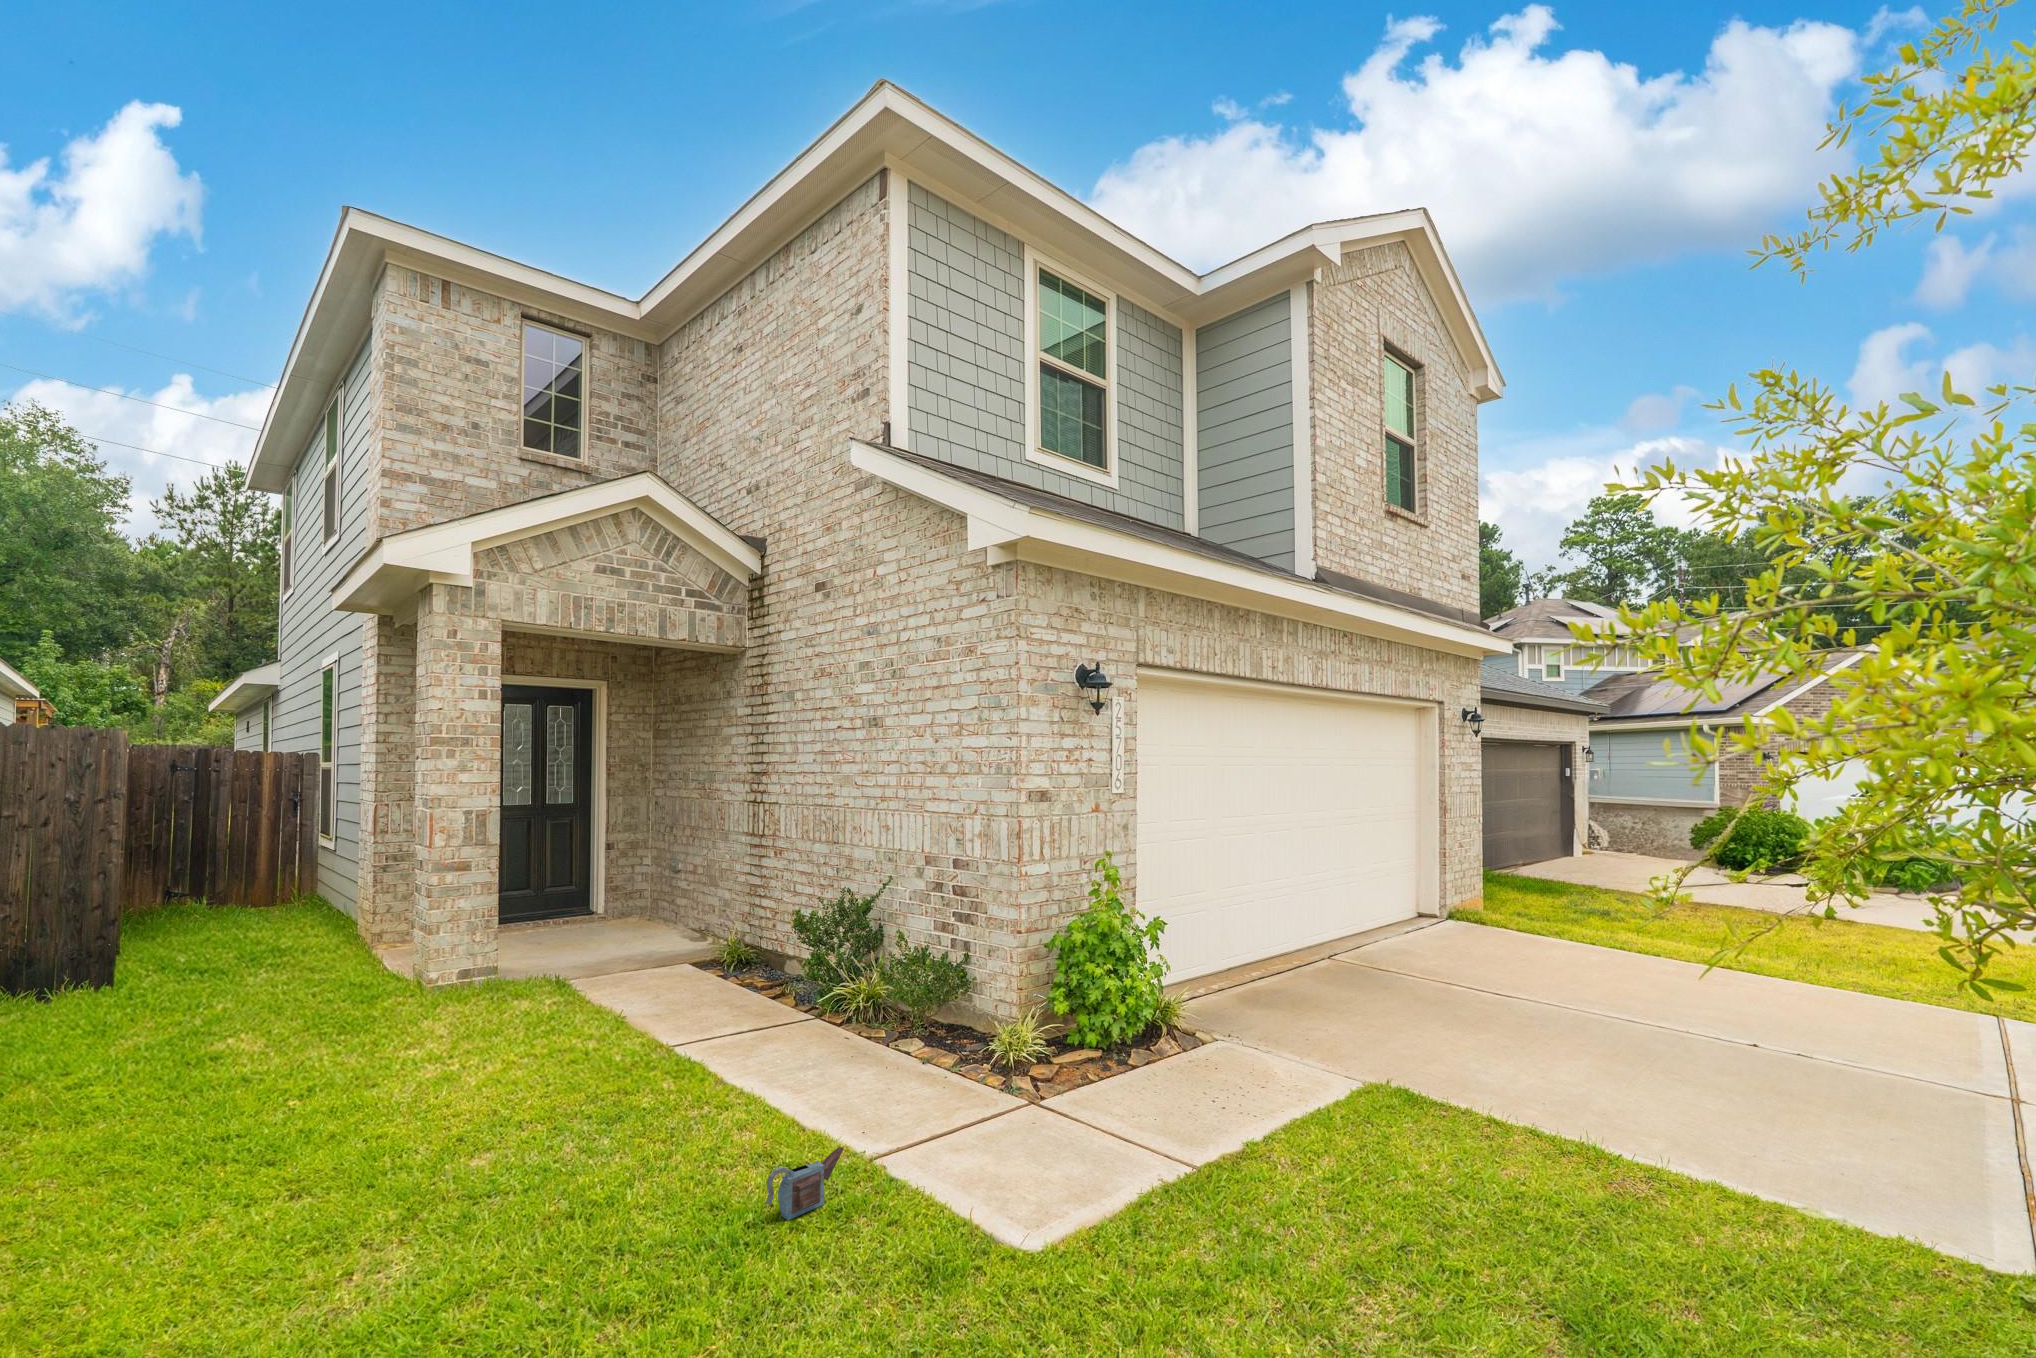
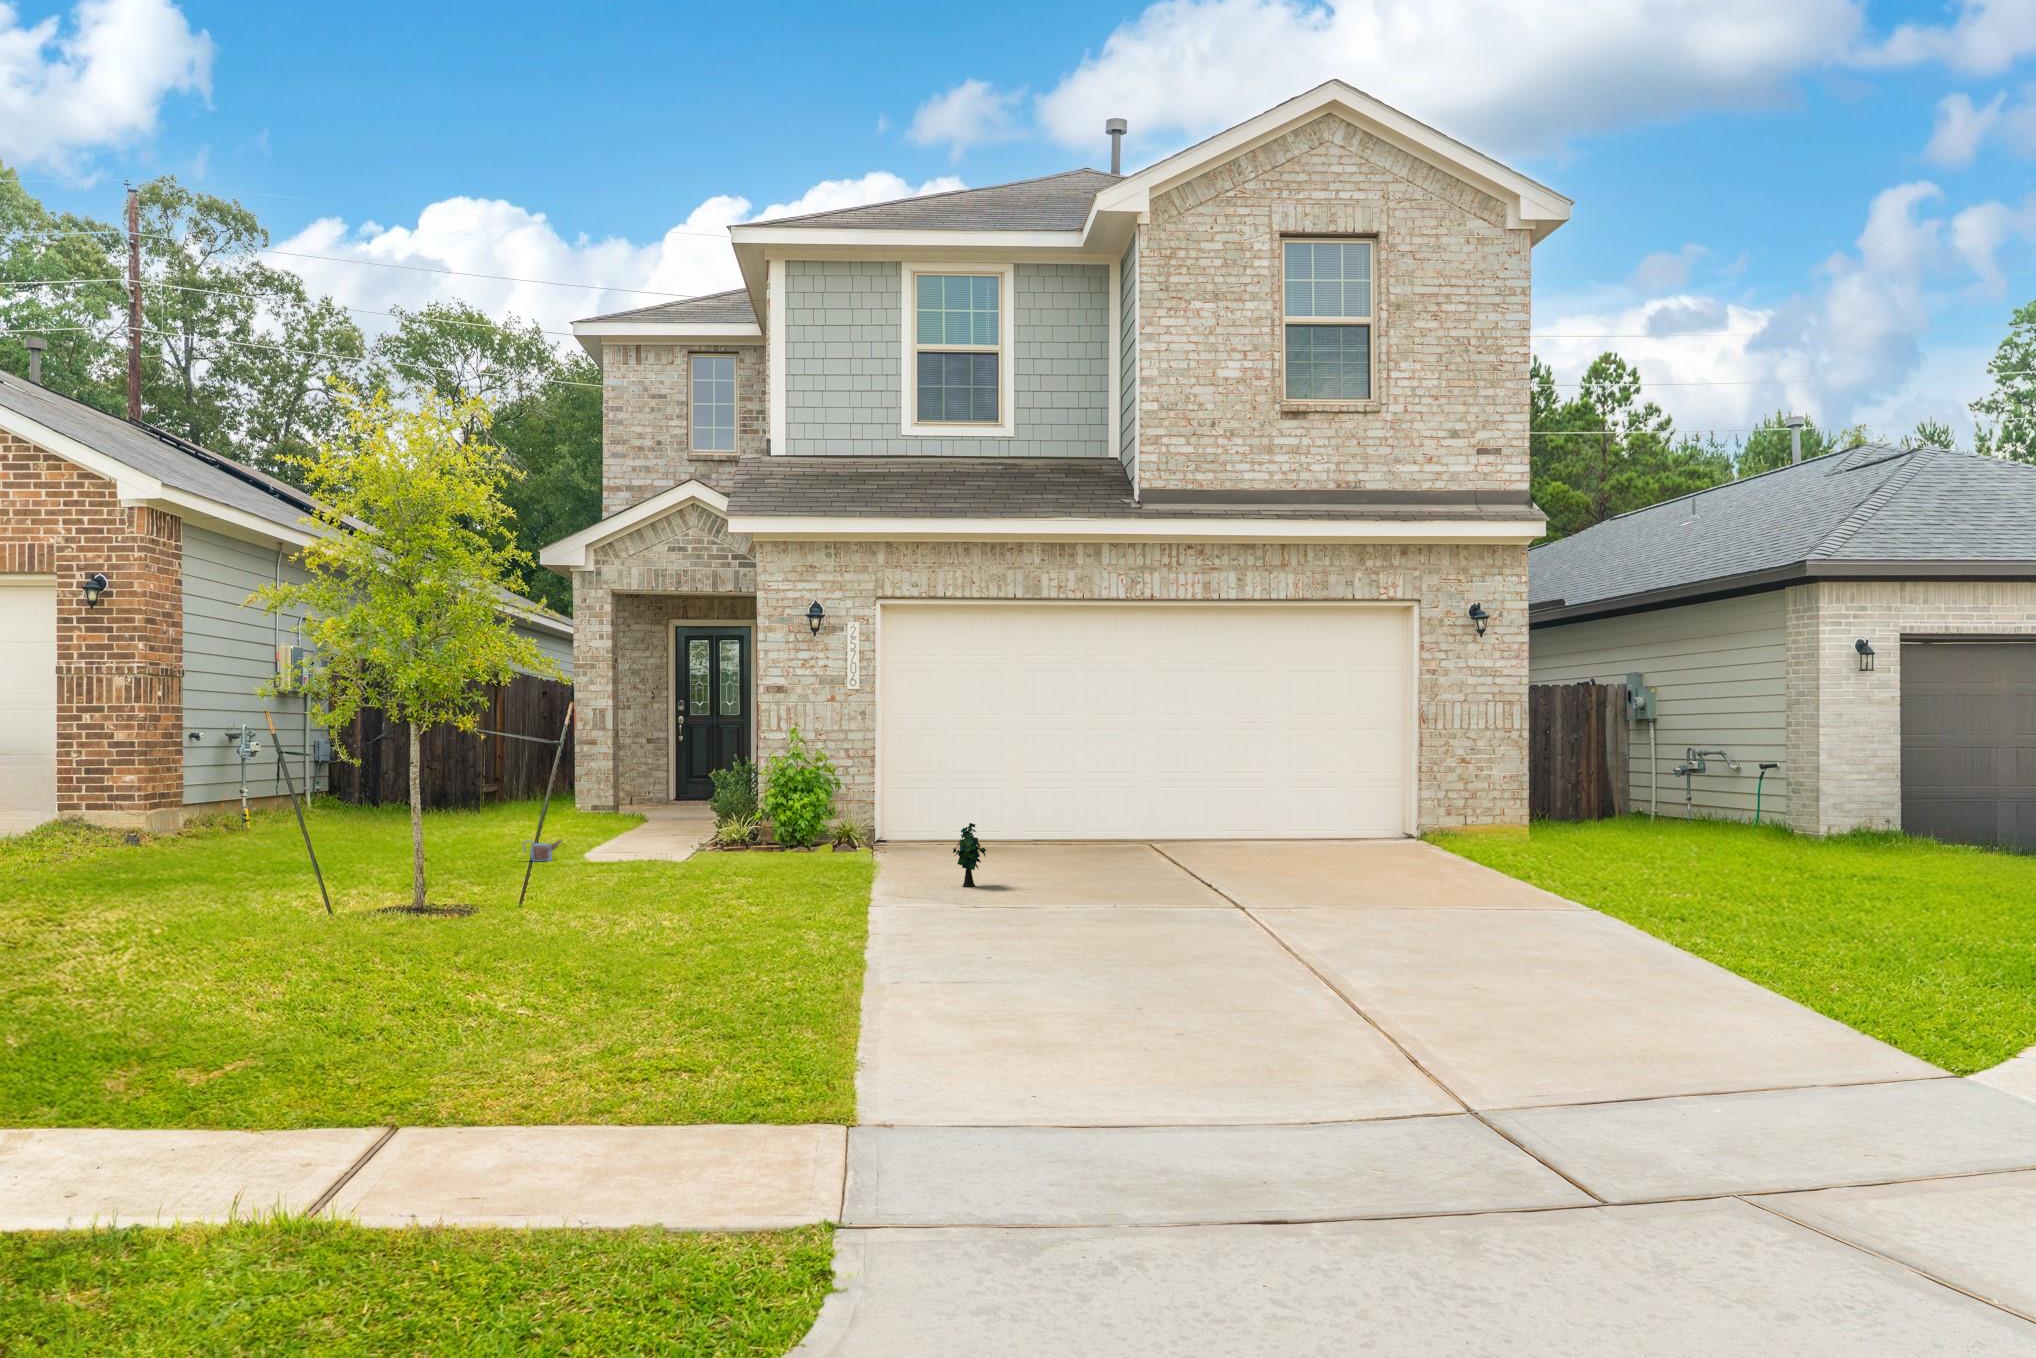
decorative plant: none [1648,1019,1722,1125] -> present [953,823,986,887]

